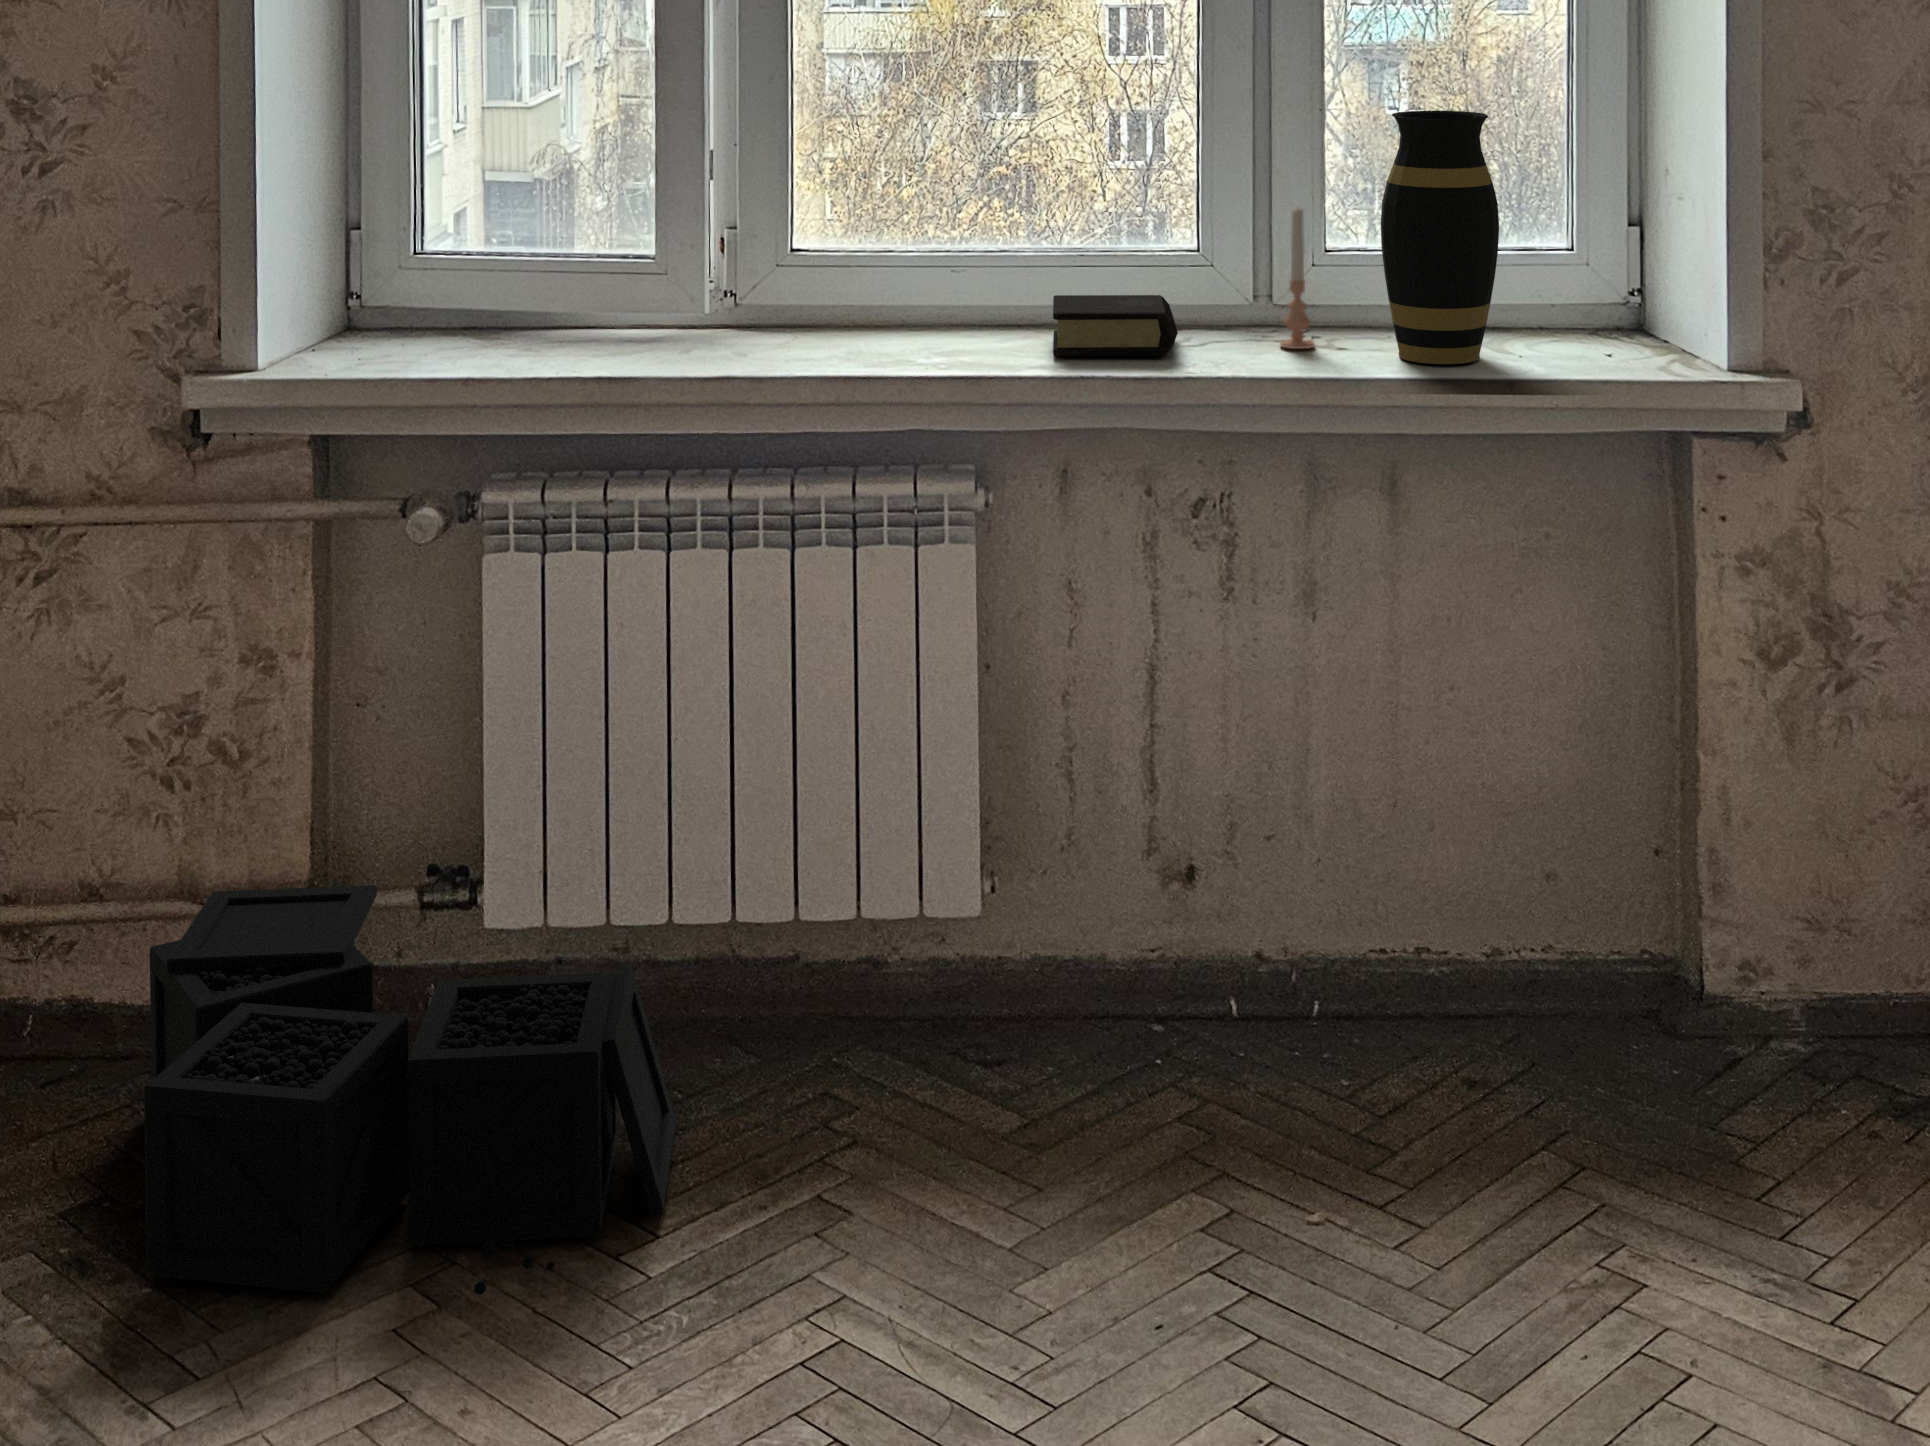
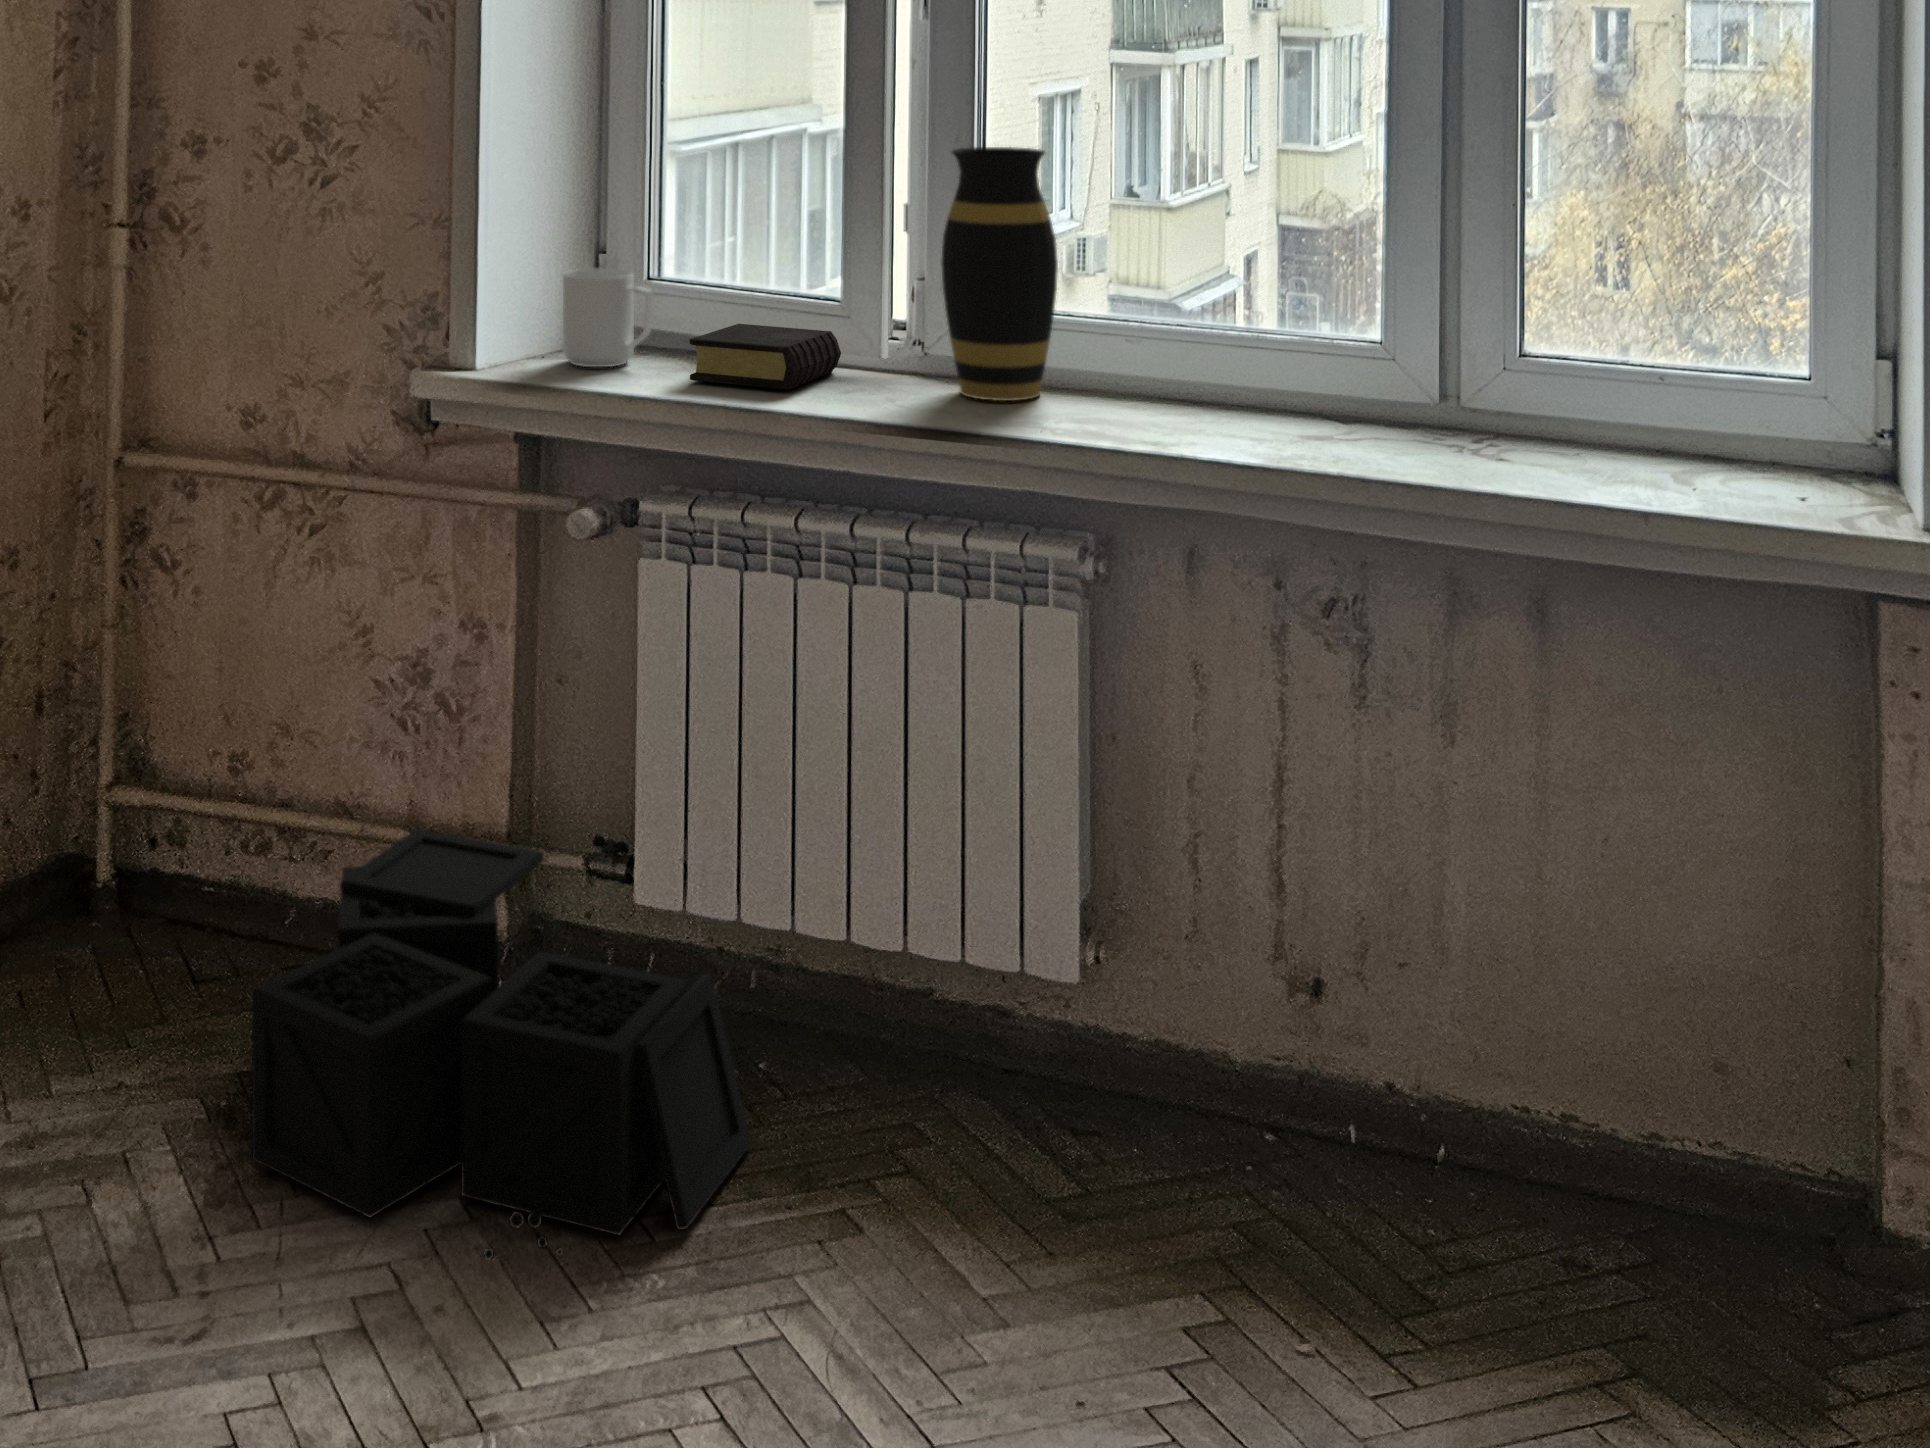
vase: present [1381,111,1499,364] -> present [941,147,1058,401]
candle: present [1280,207,1315,349] -> none [1439,278,1482,440]
mug: none [381,254,487,361] -> present [563,269,653,367]
book: present [1053,295,1178,356] -> present [690,324,841,390]

